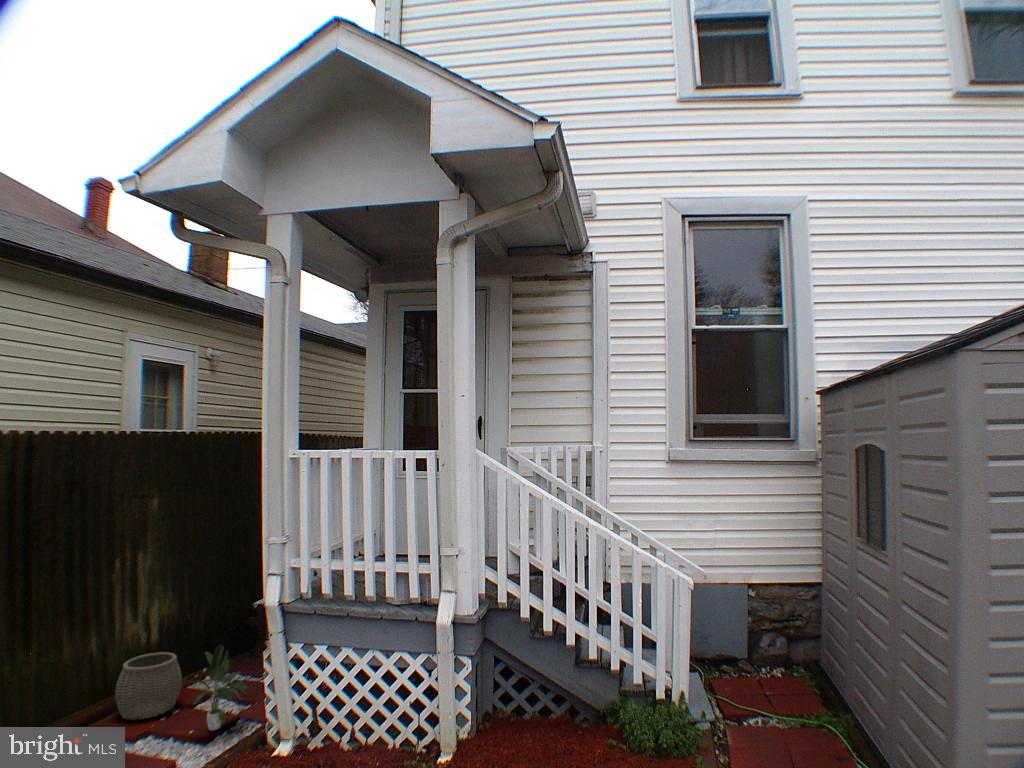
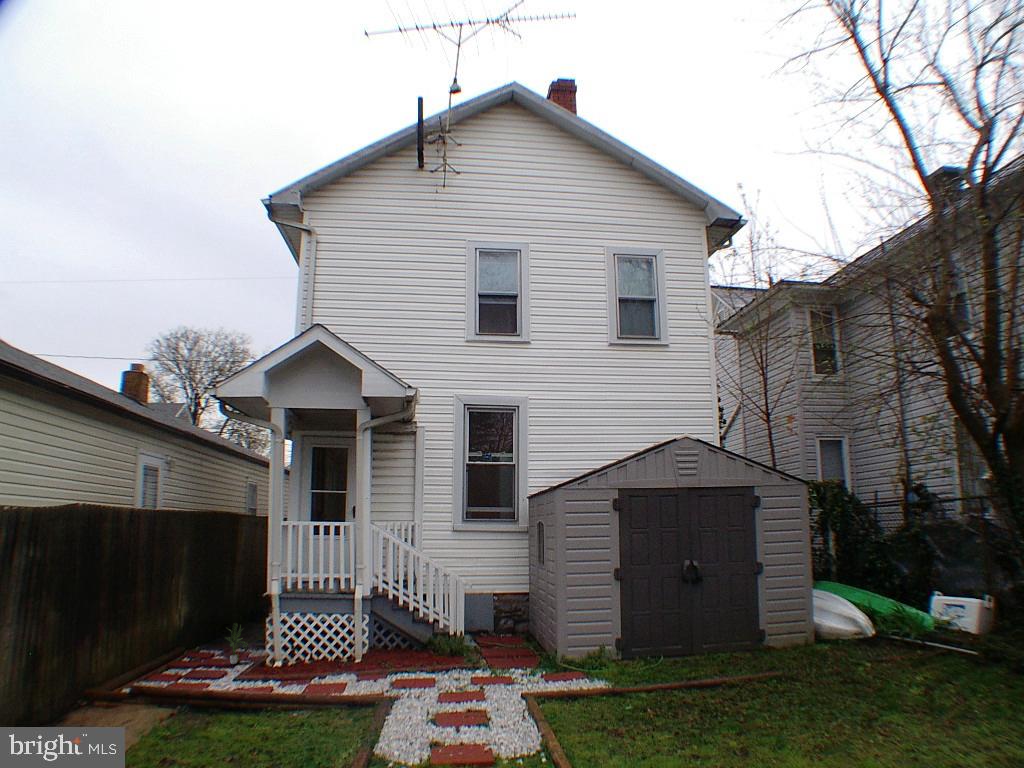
woven basket: present [115,652,182,720] -> none [169,637,202,666]

